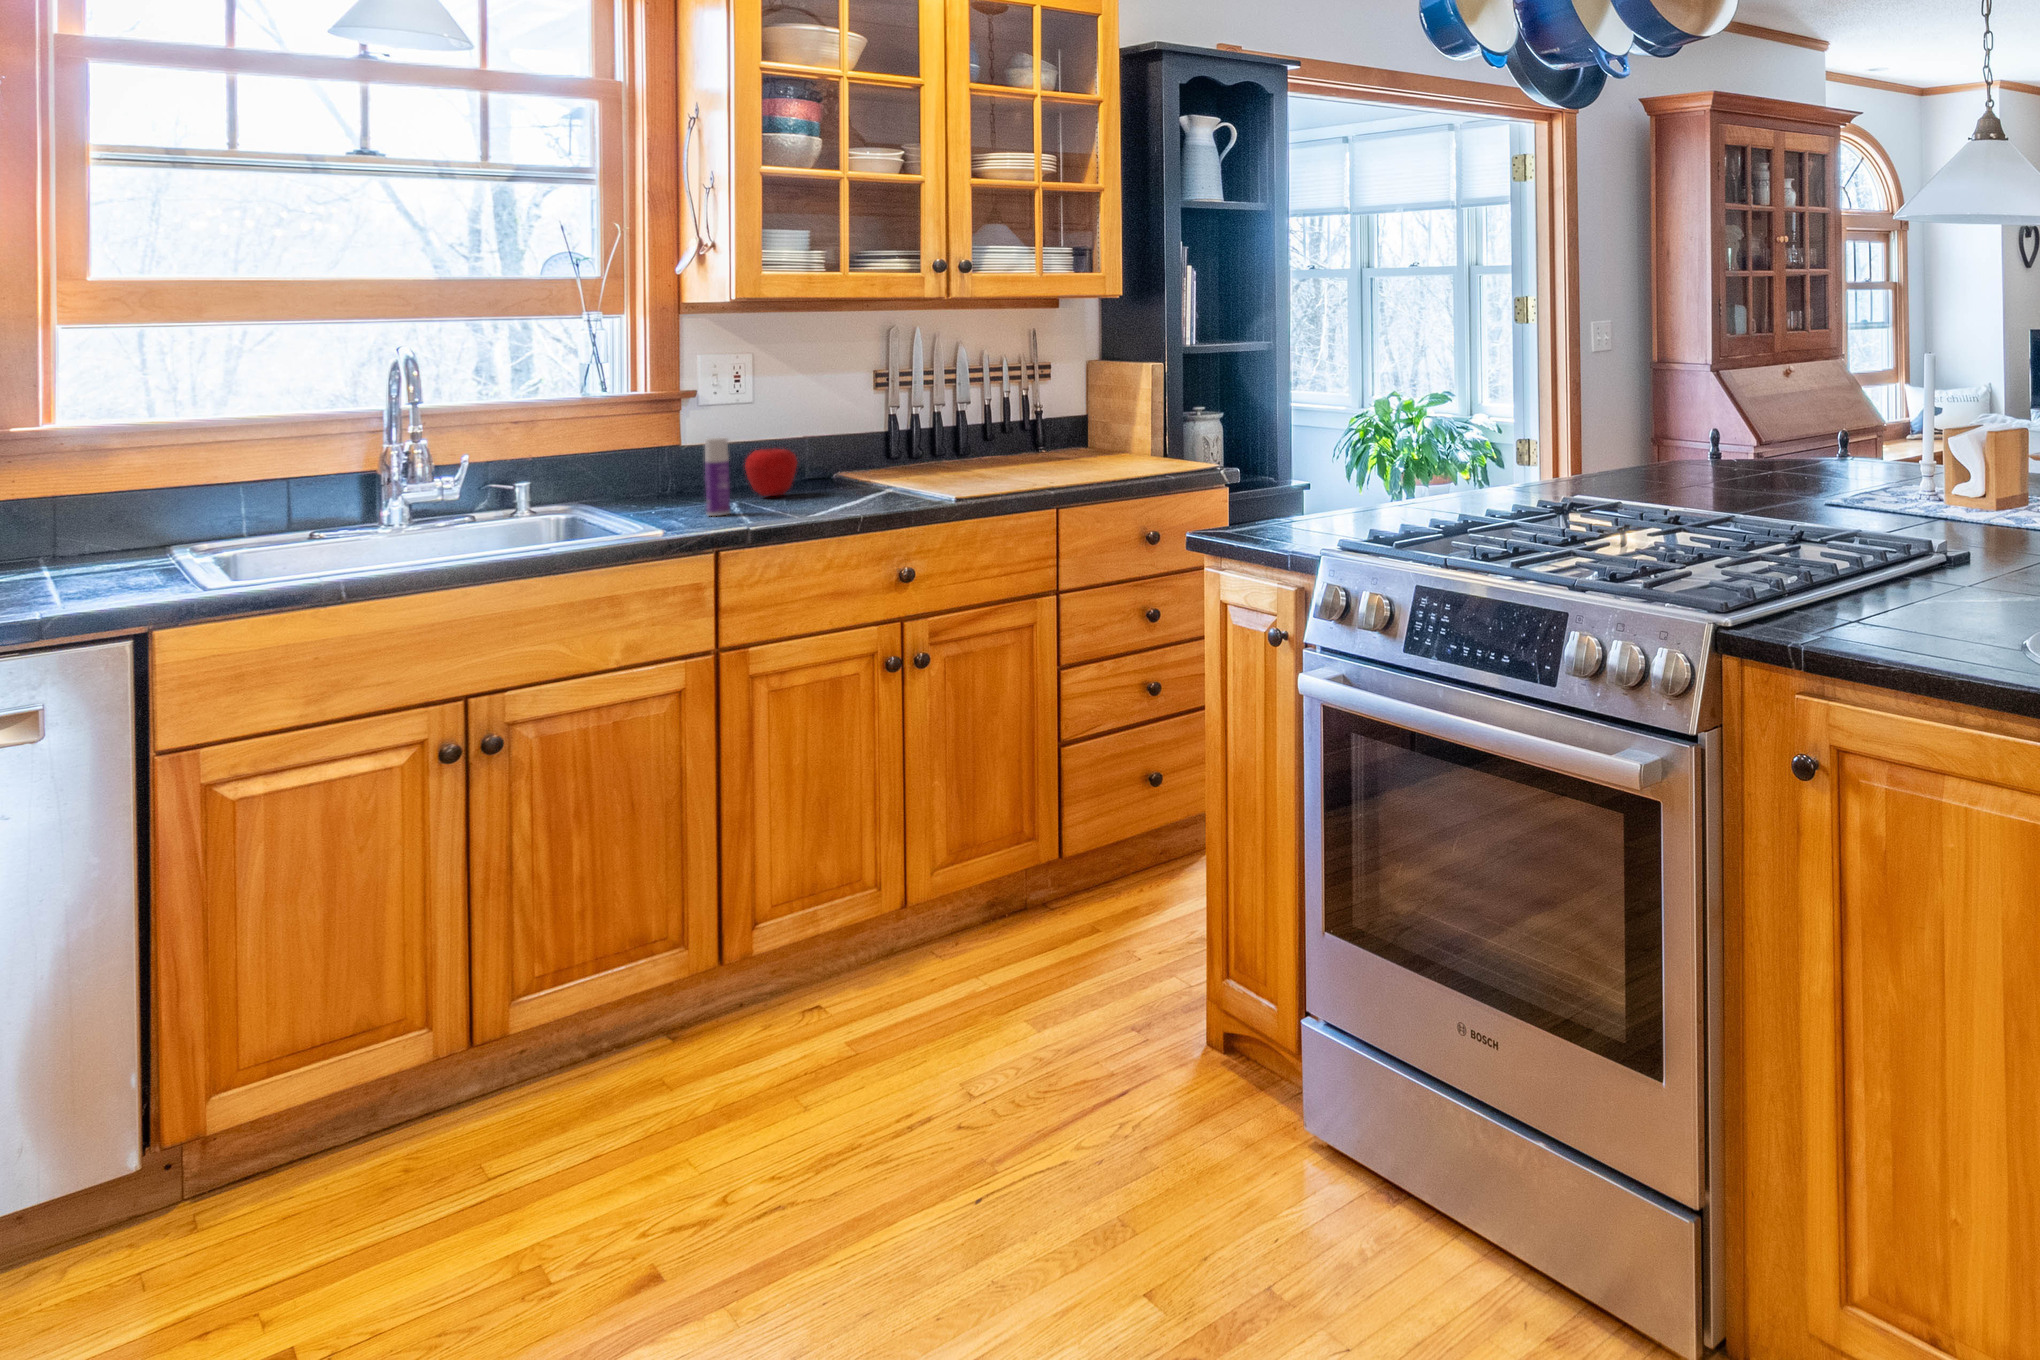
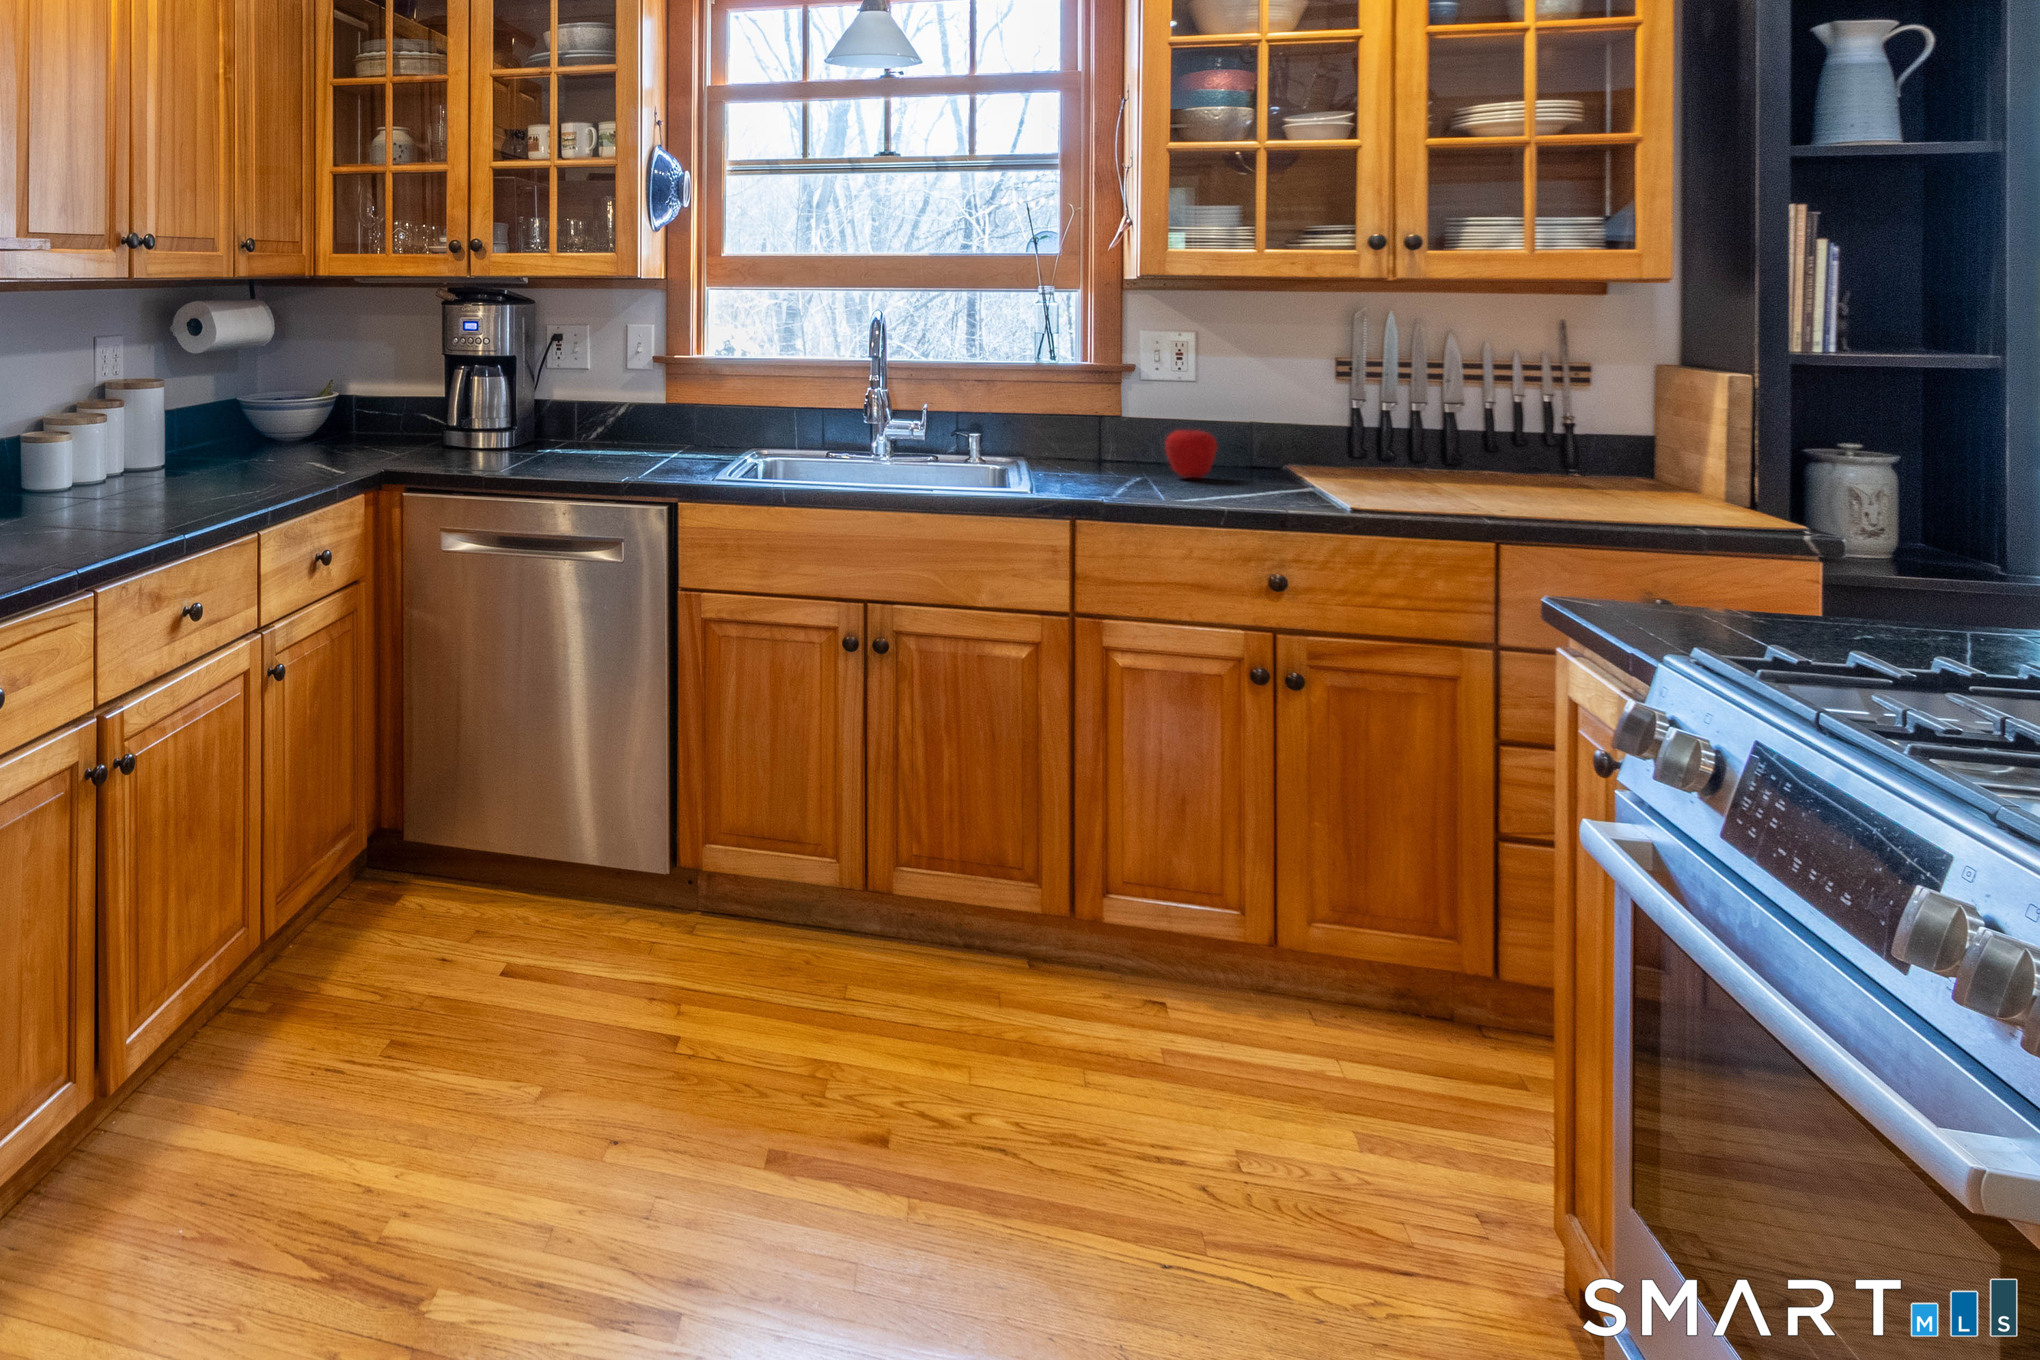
bottle: present [705,437,730,516] -> none [1105,414,1128,490]

